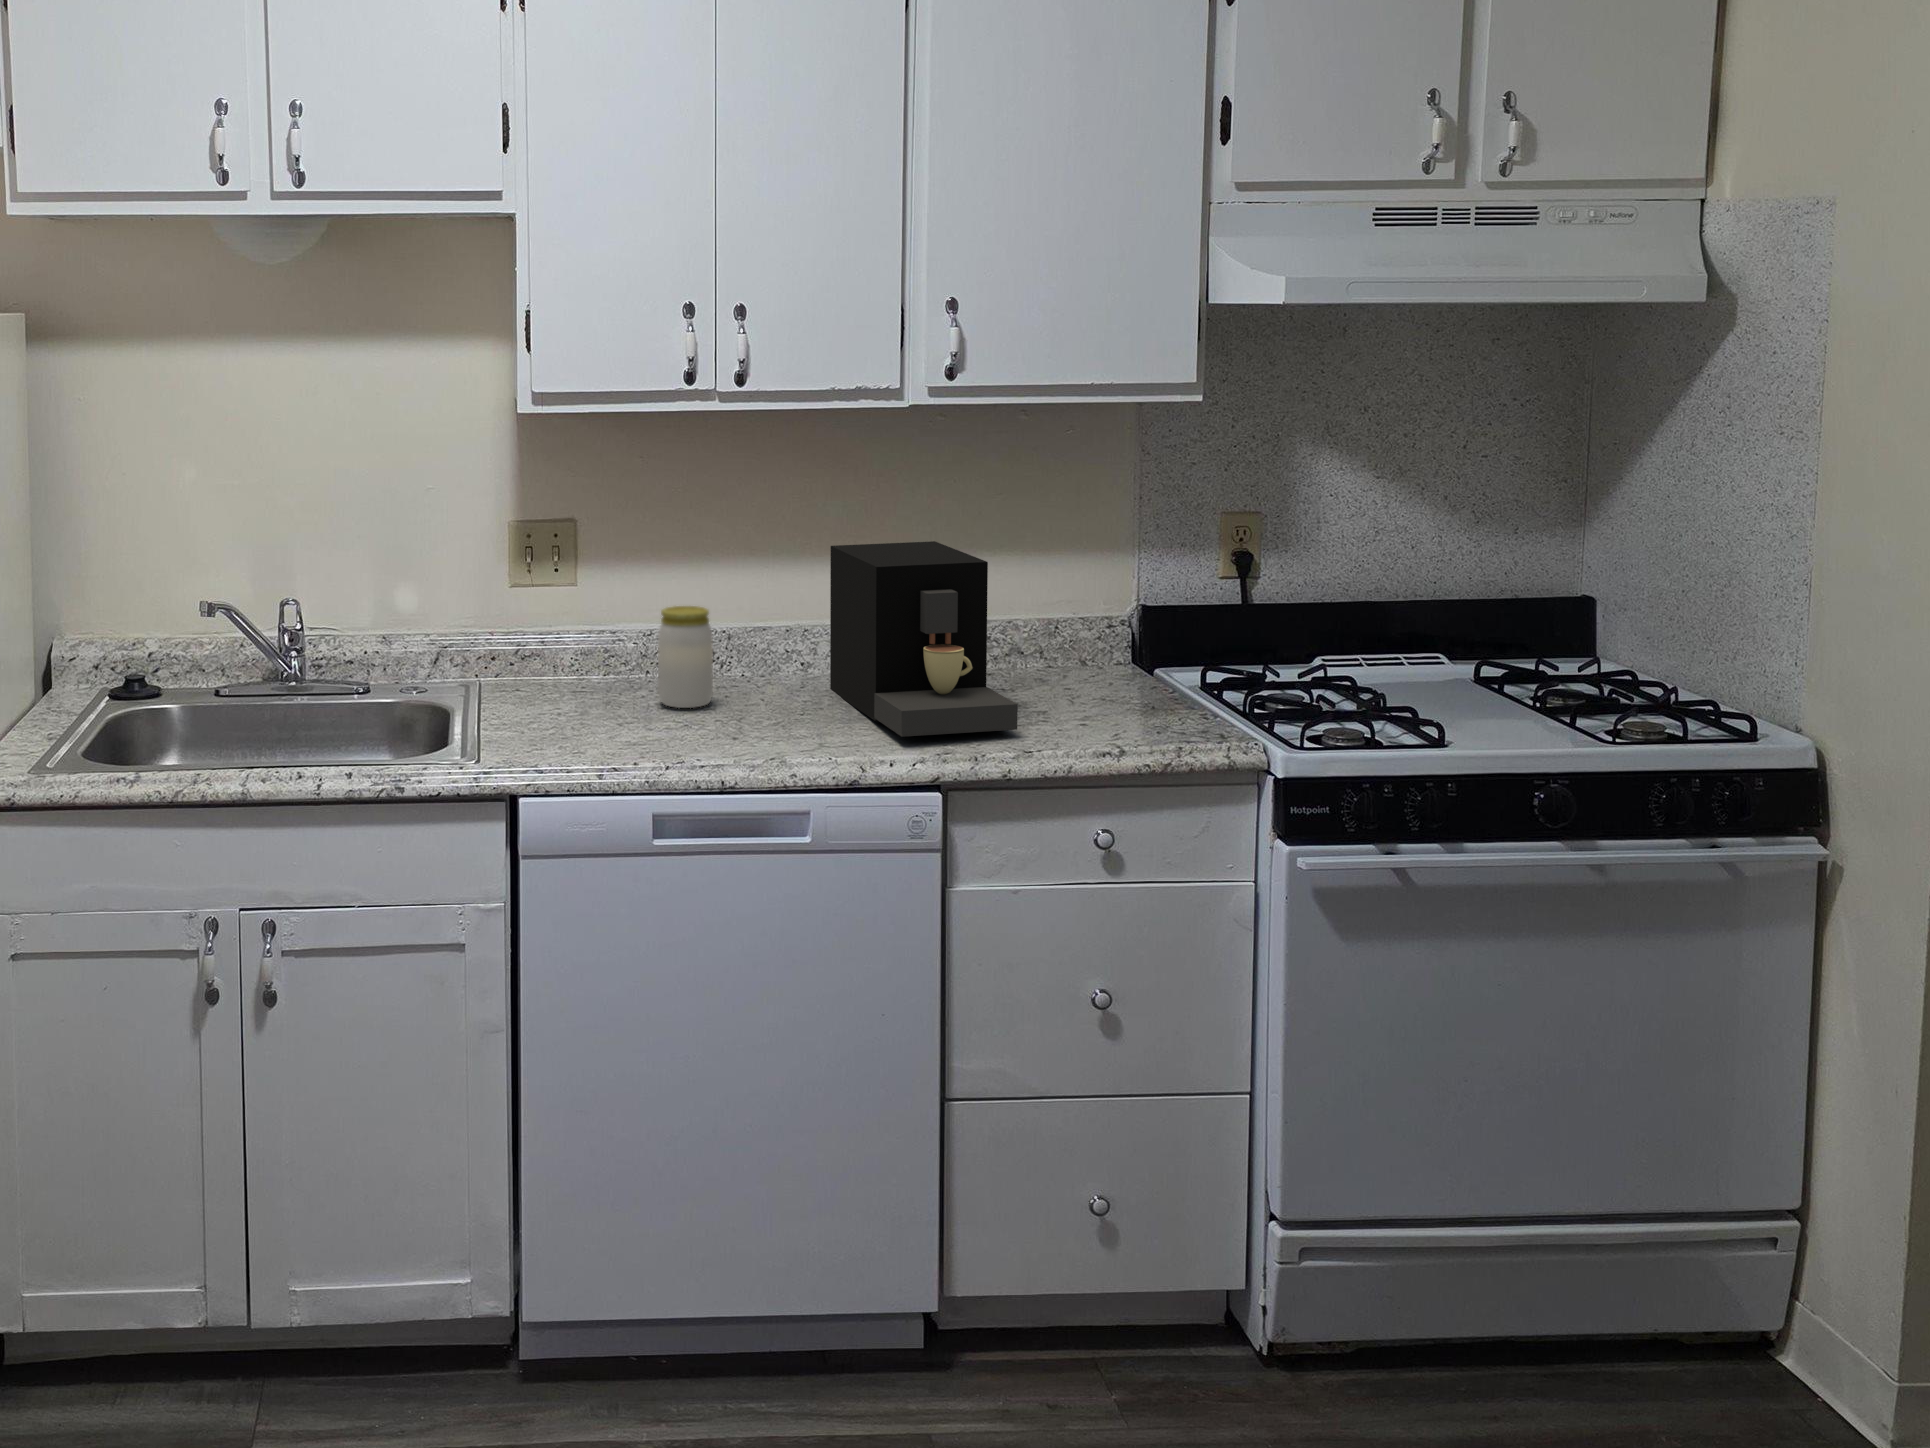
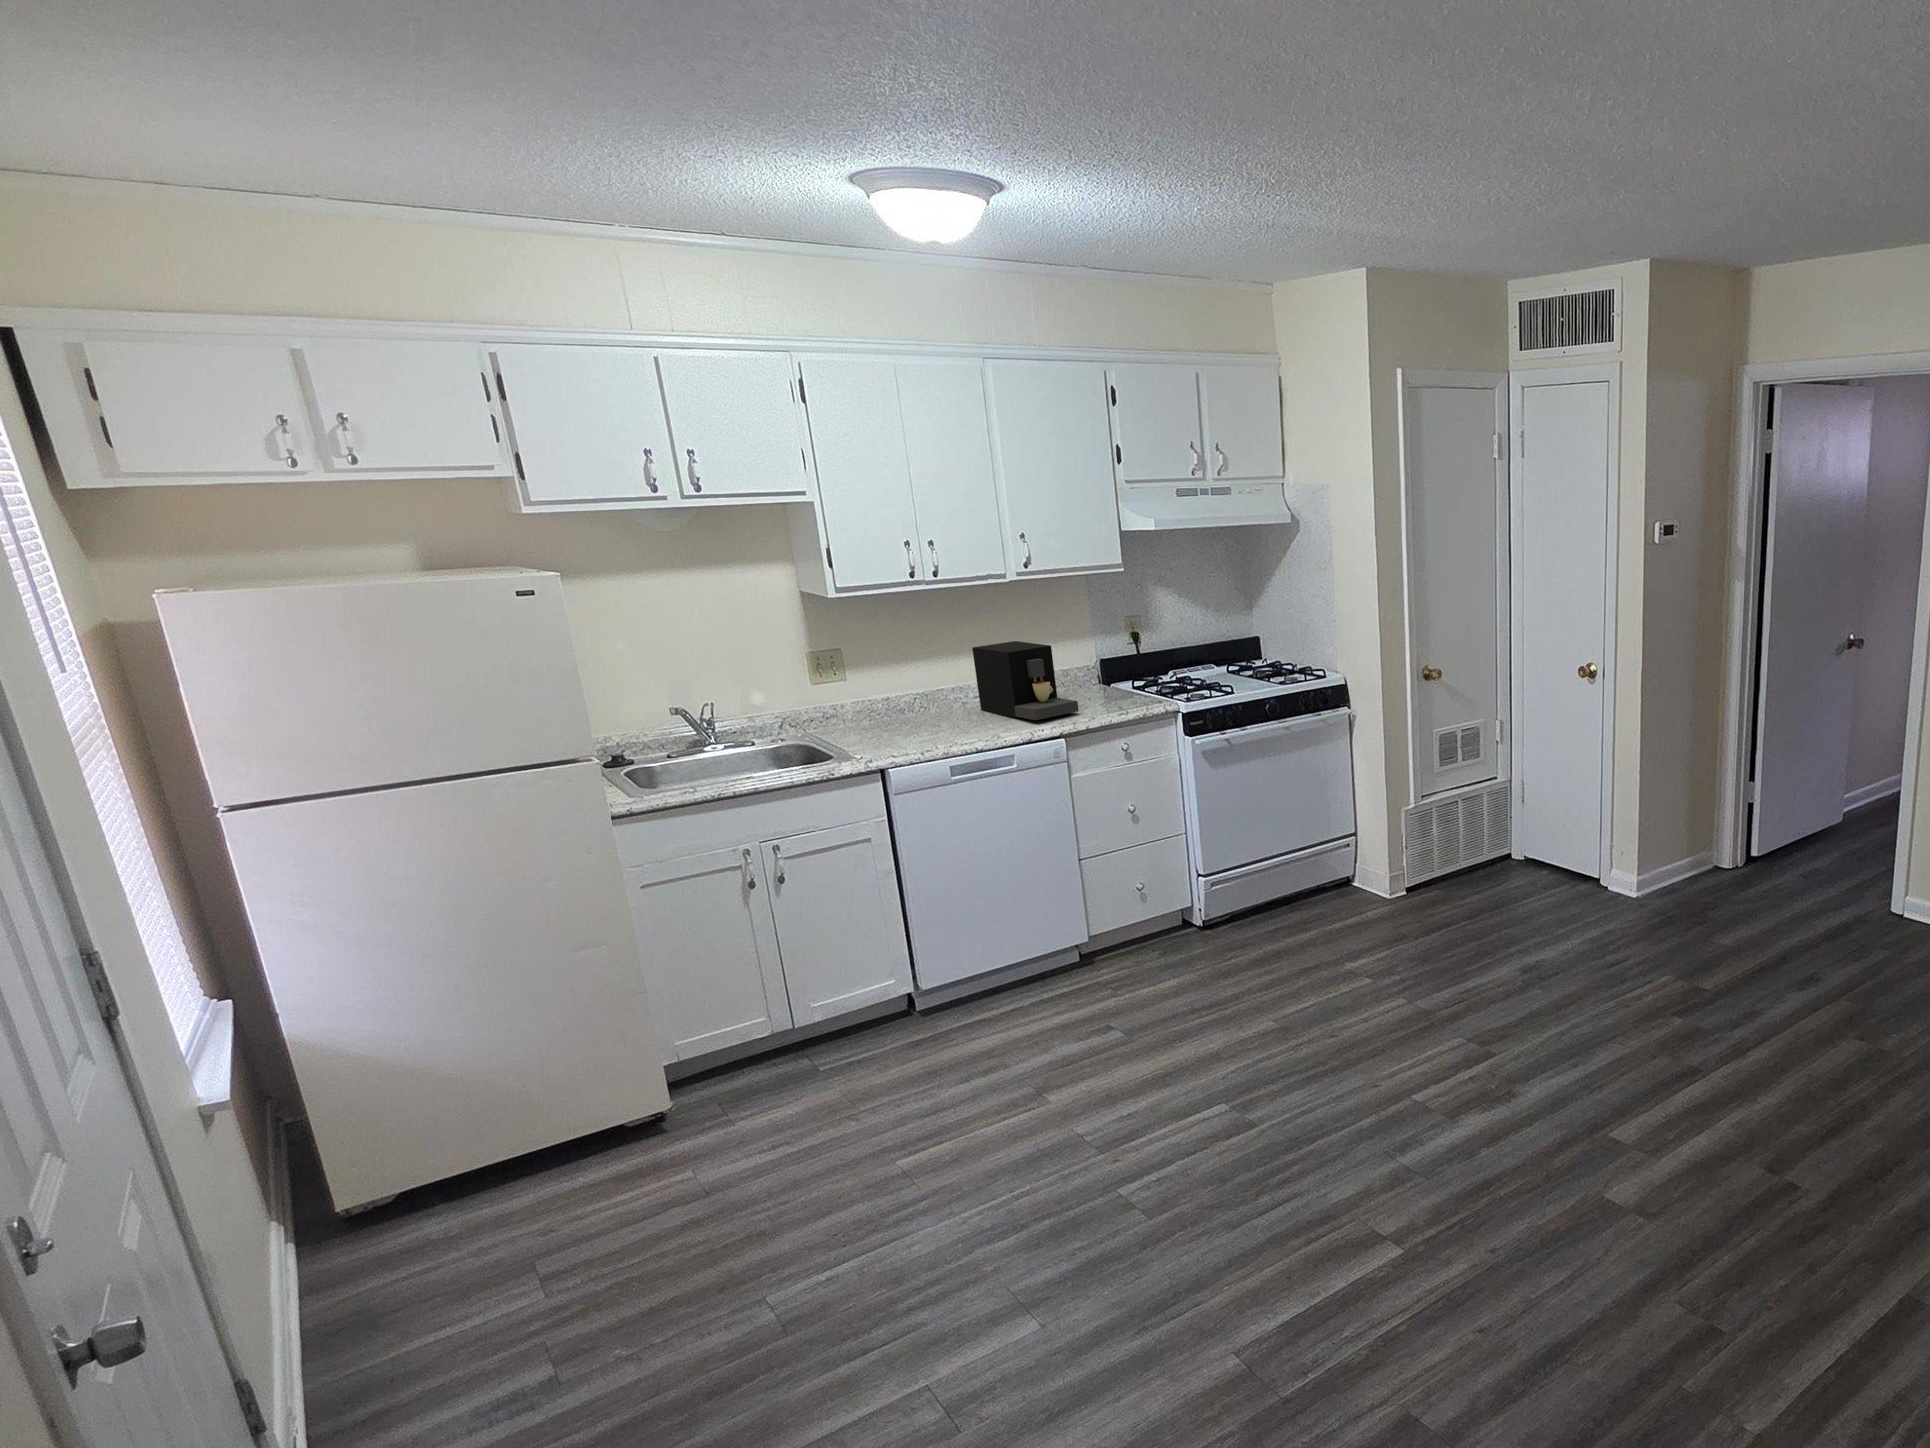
jar: present [658,606,713,708] -> none [903,681,934,727]

